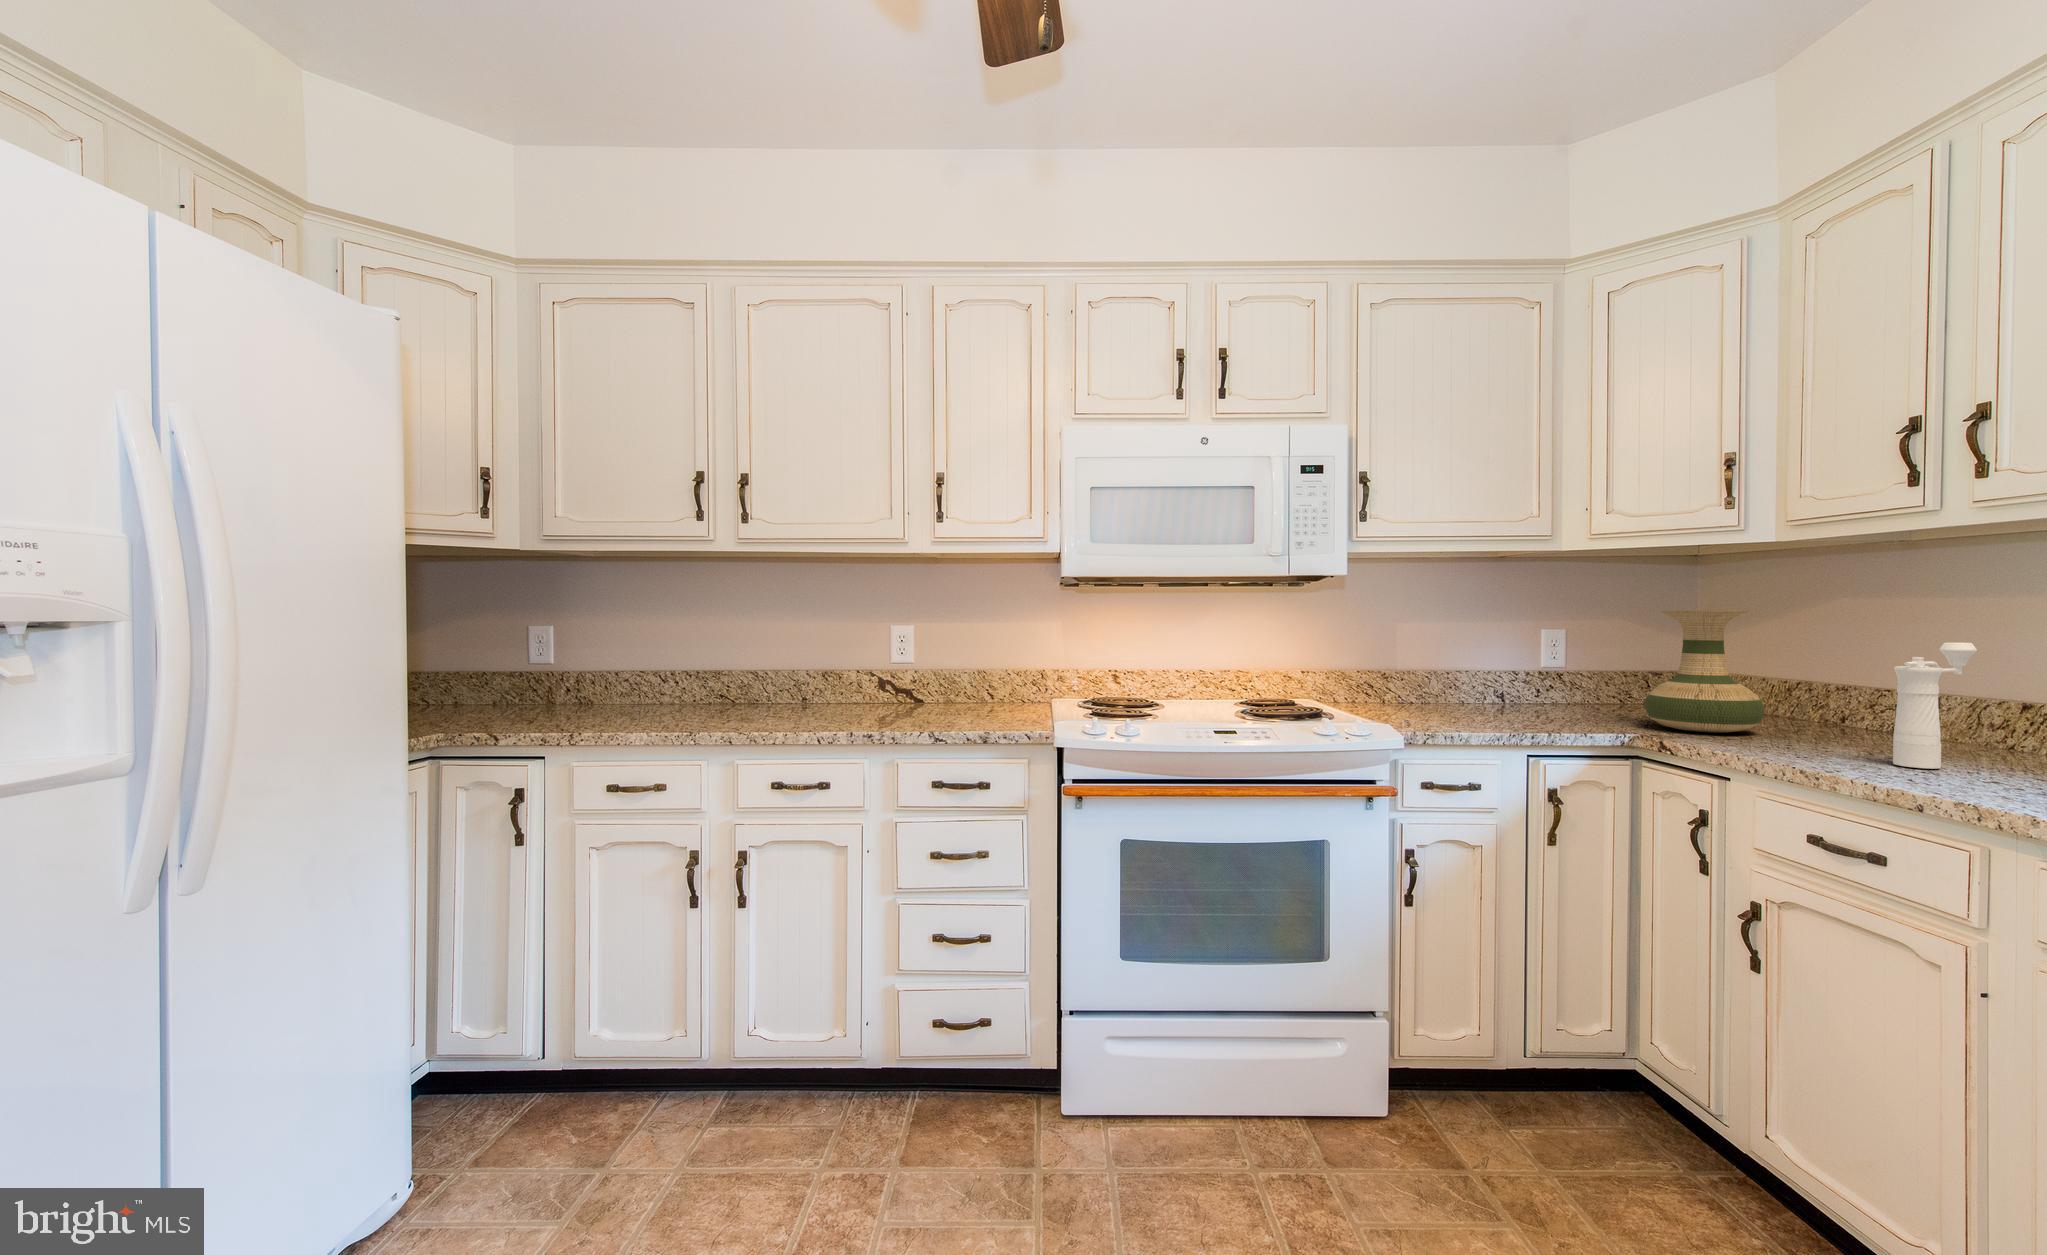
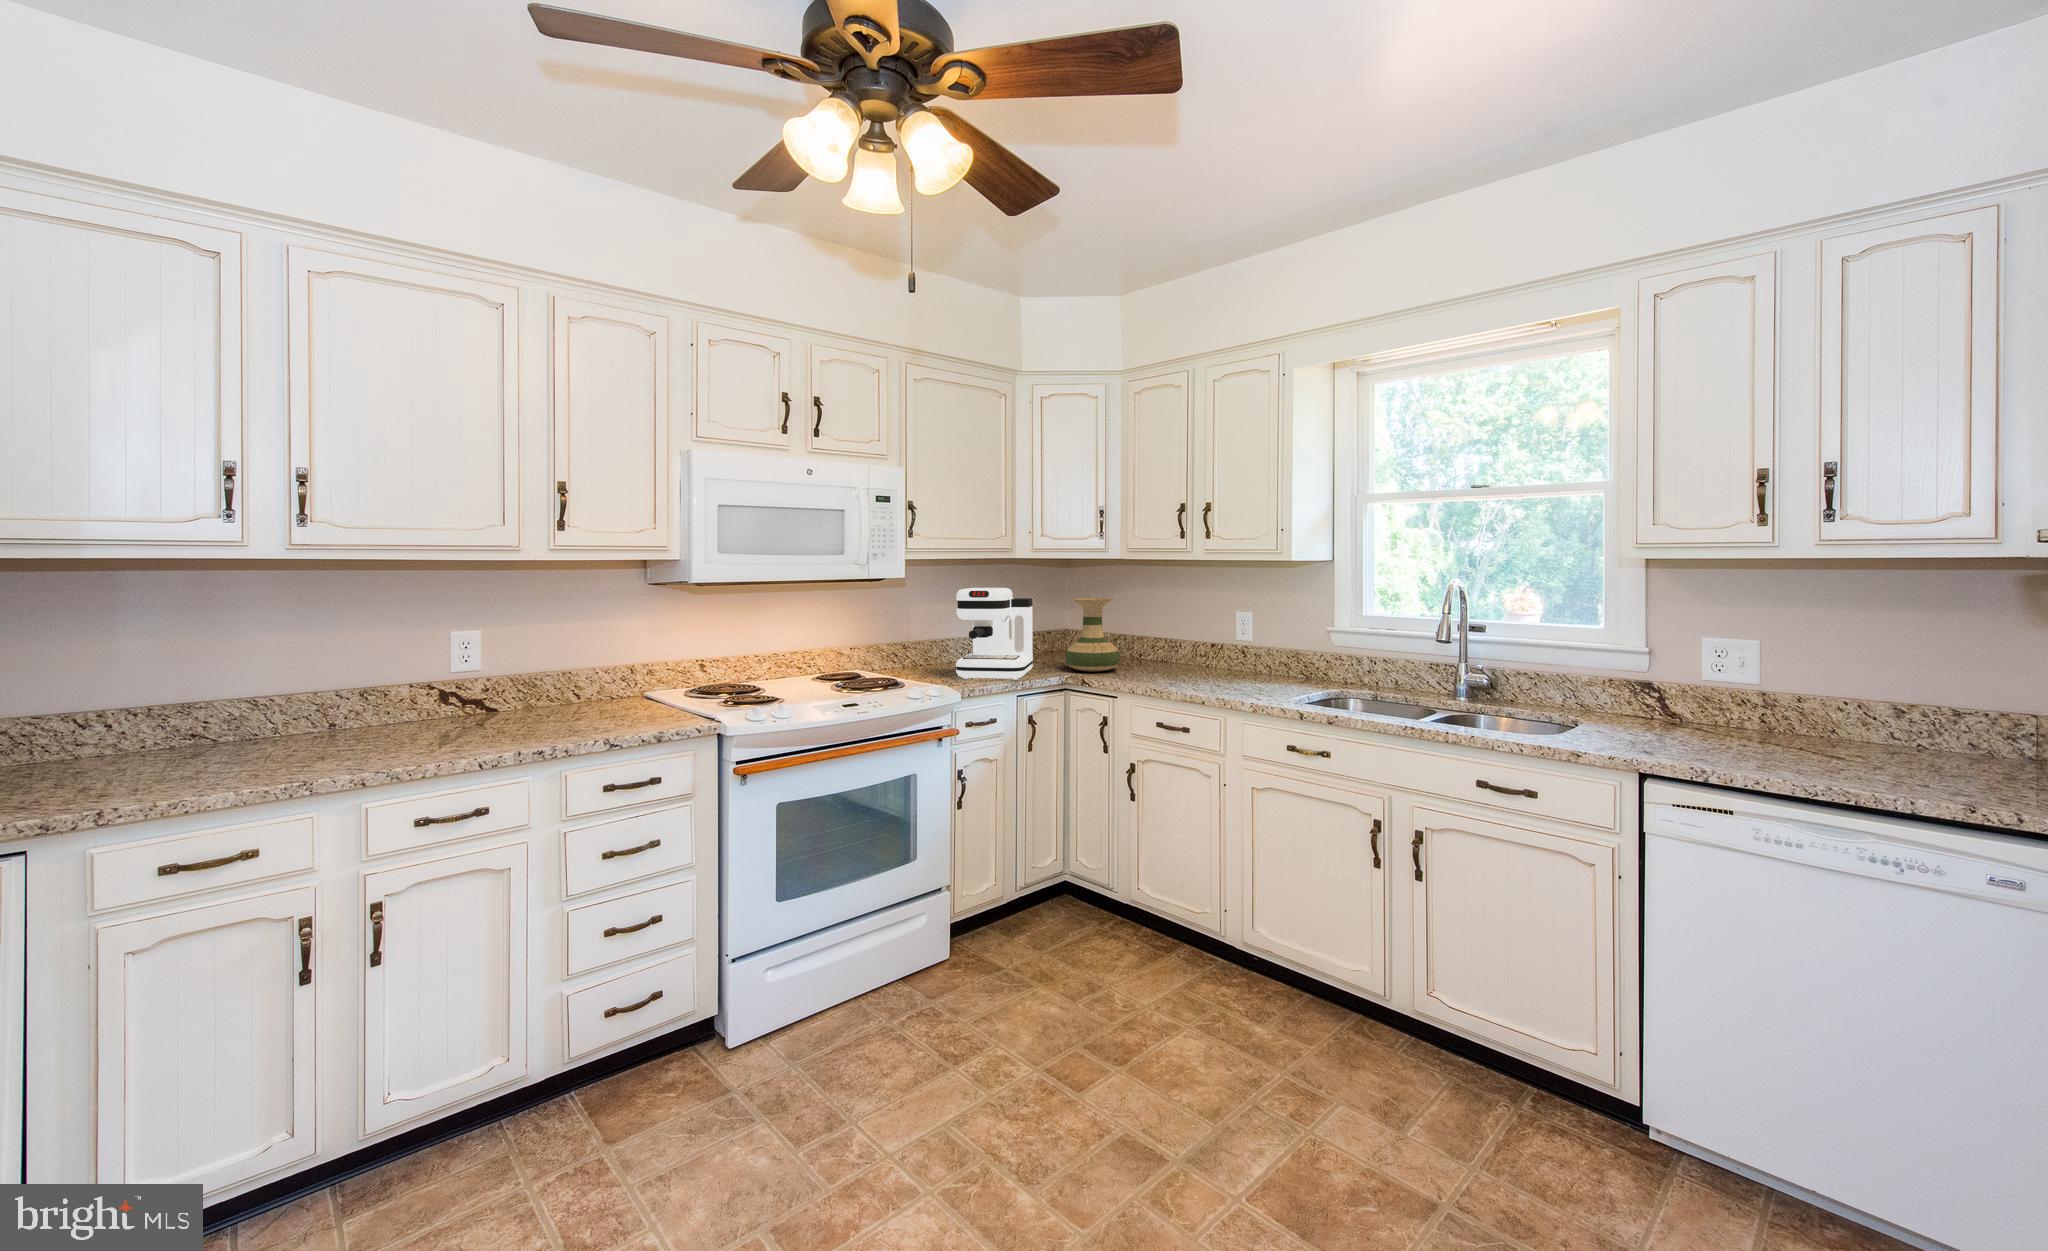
coffee maker: none [1434,591,1577,730] -> present [956,588,1033,680]
pepper mill: present [1893,643,1977,769] -> none [1180,618,1206,683]

